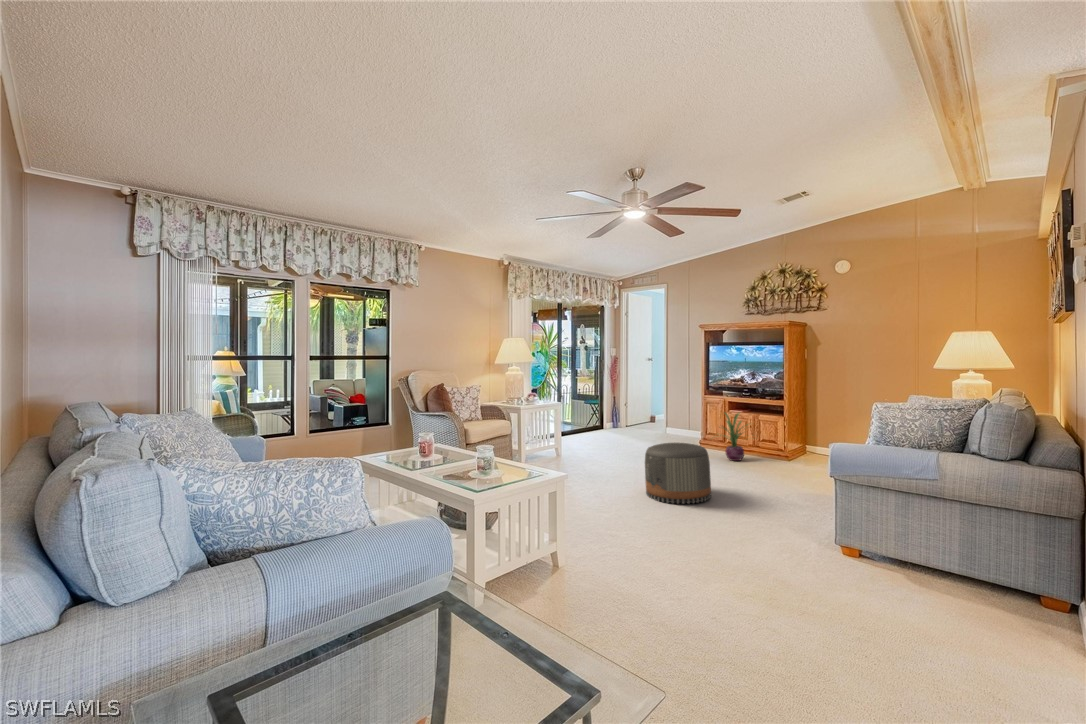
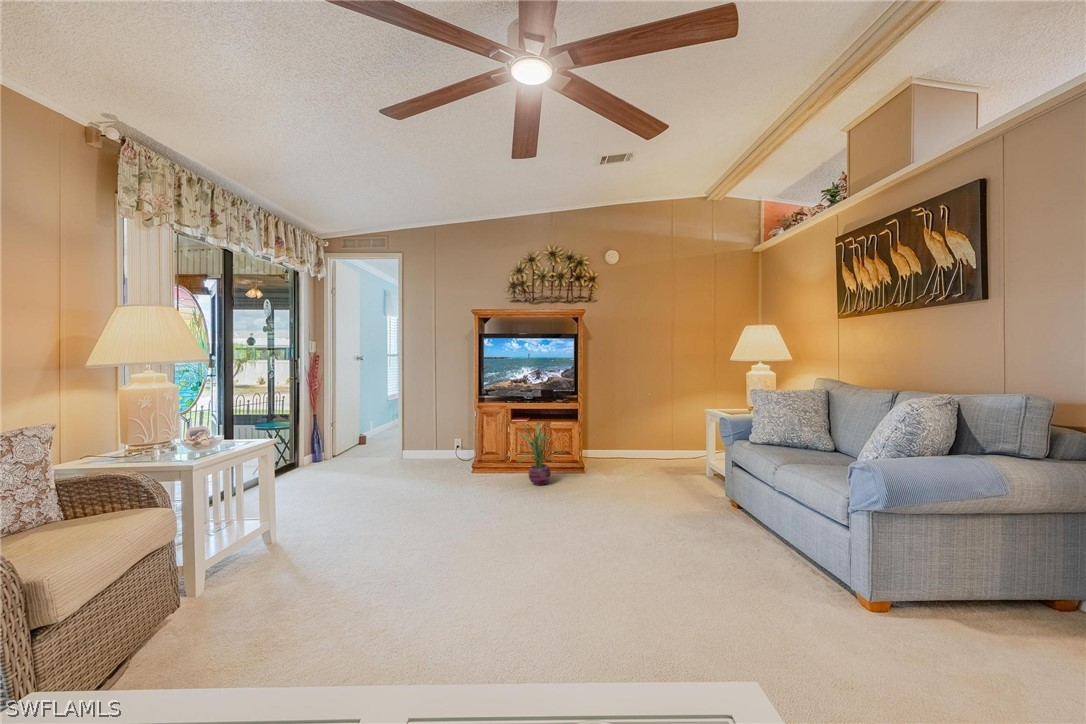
pouf: present [645,443,711,504] -> none [538,487,646,608]

